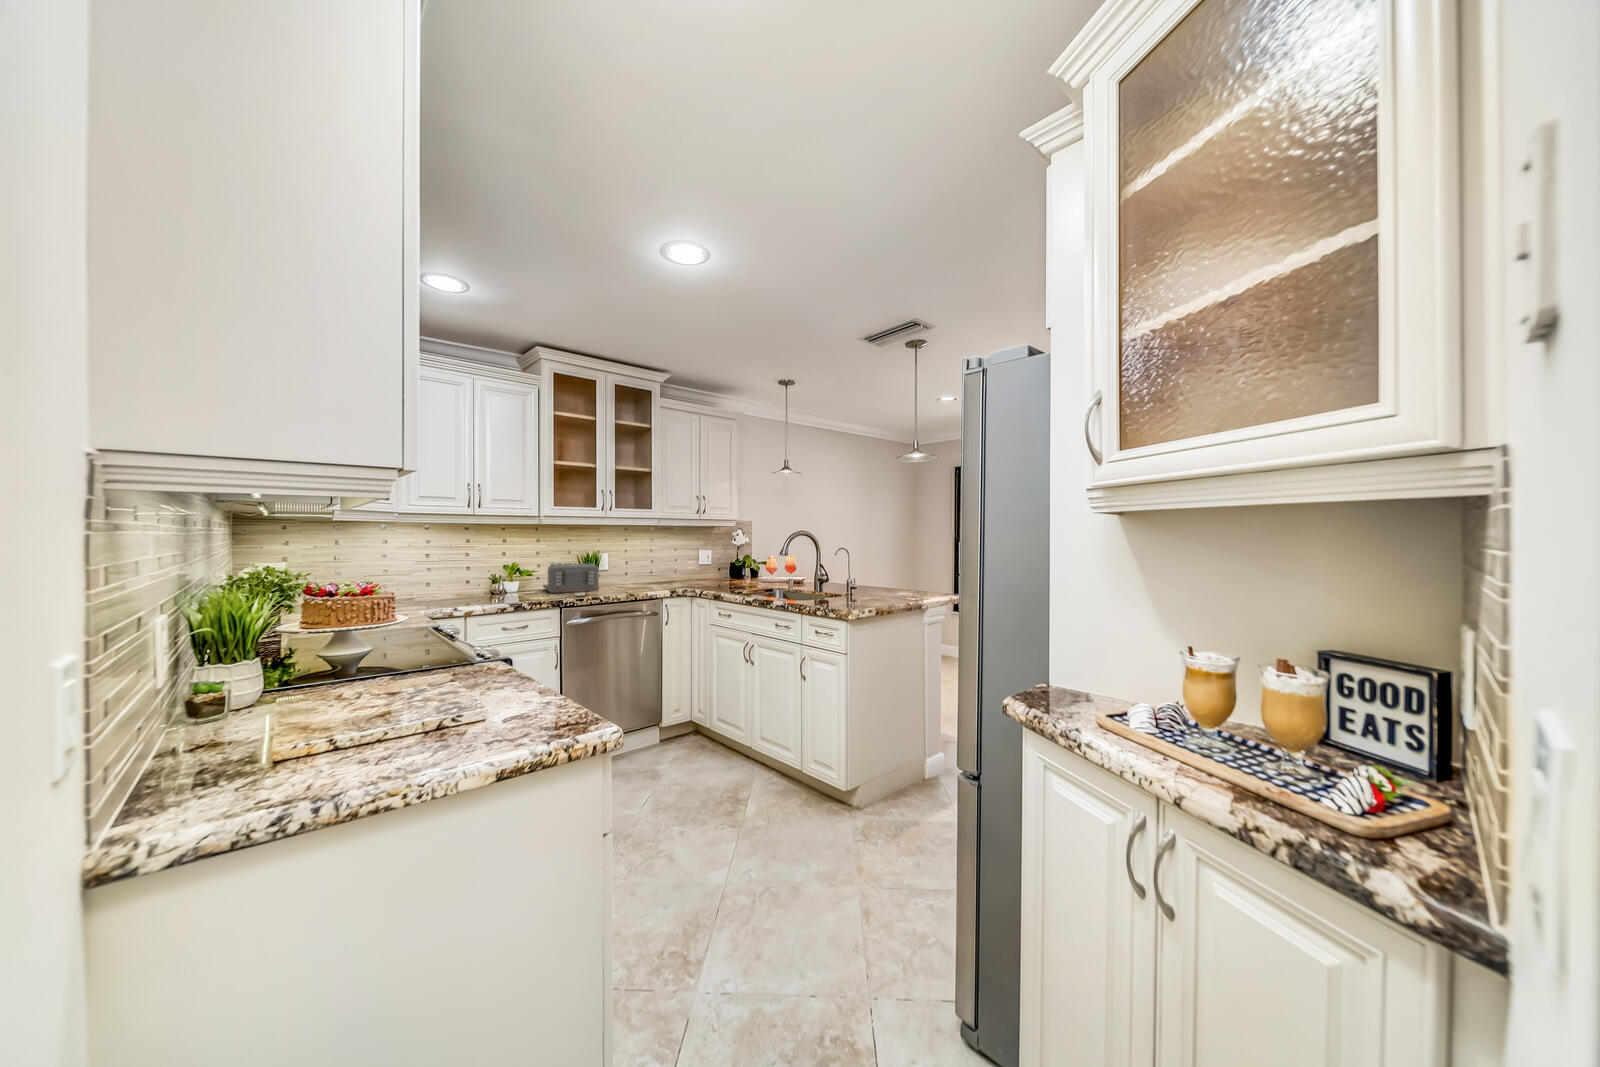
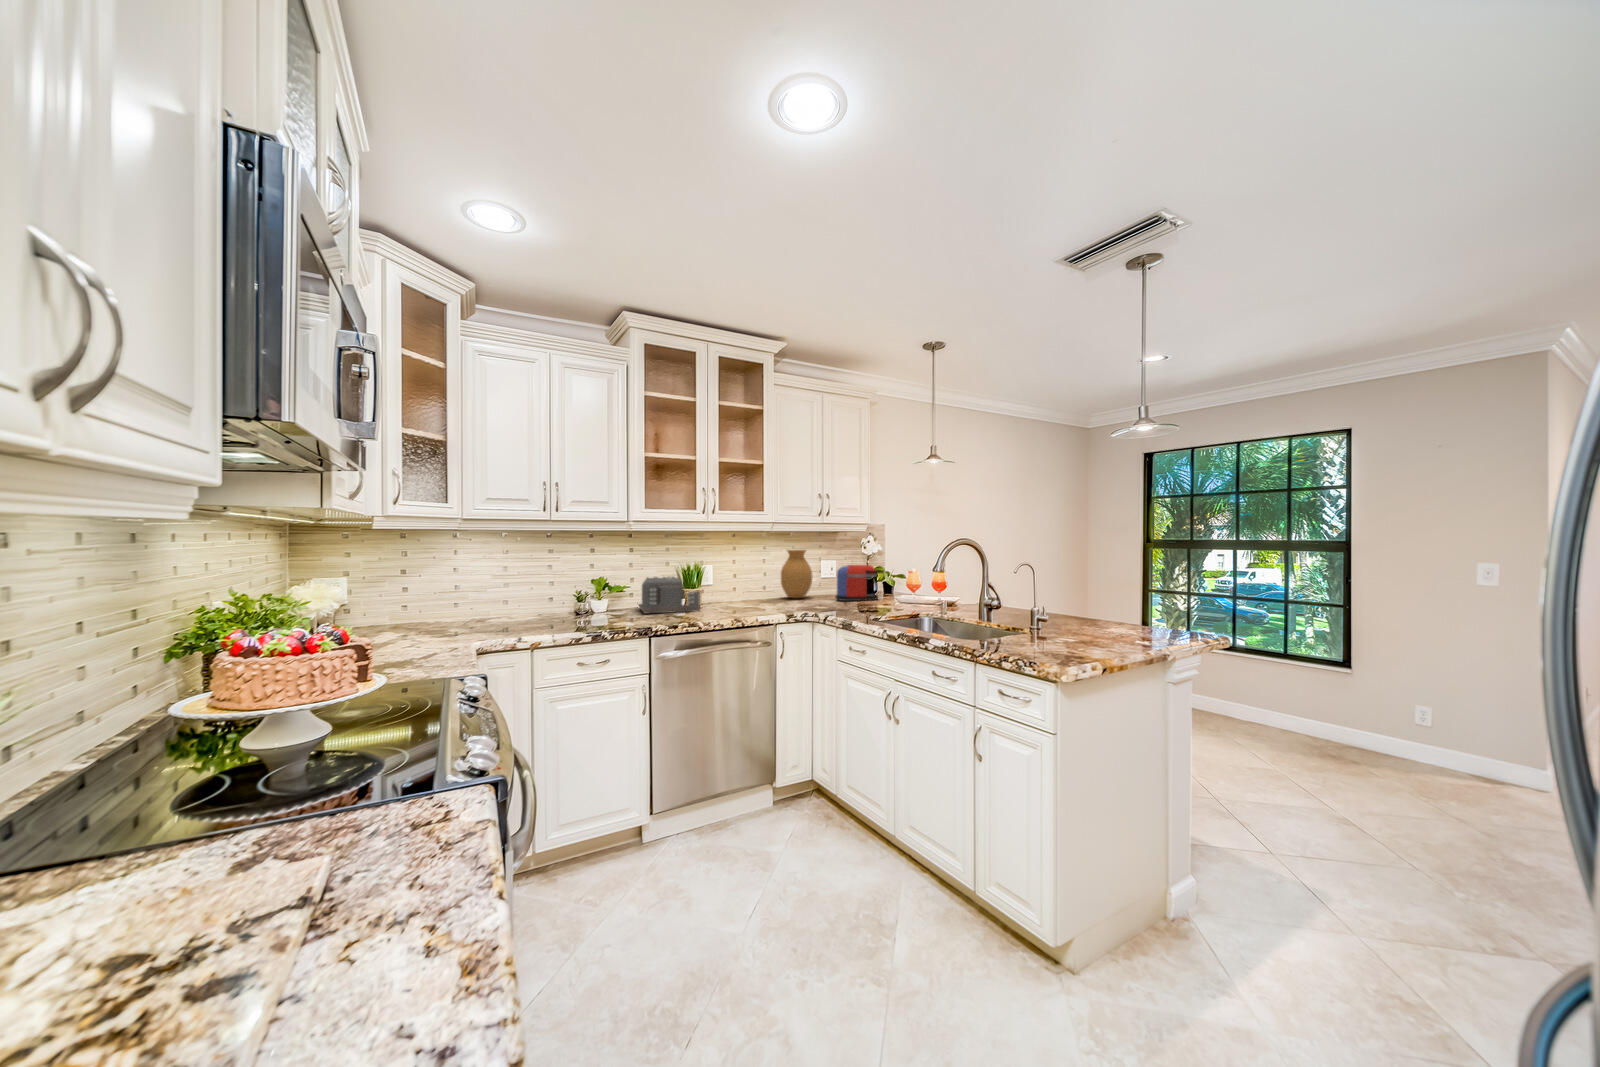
vase: none [666,541,693,581] -> present [781,550,812,598]
coffee maker: none [711,553,750,582] -> present [836,565,884,601]

